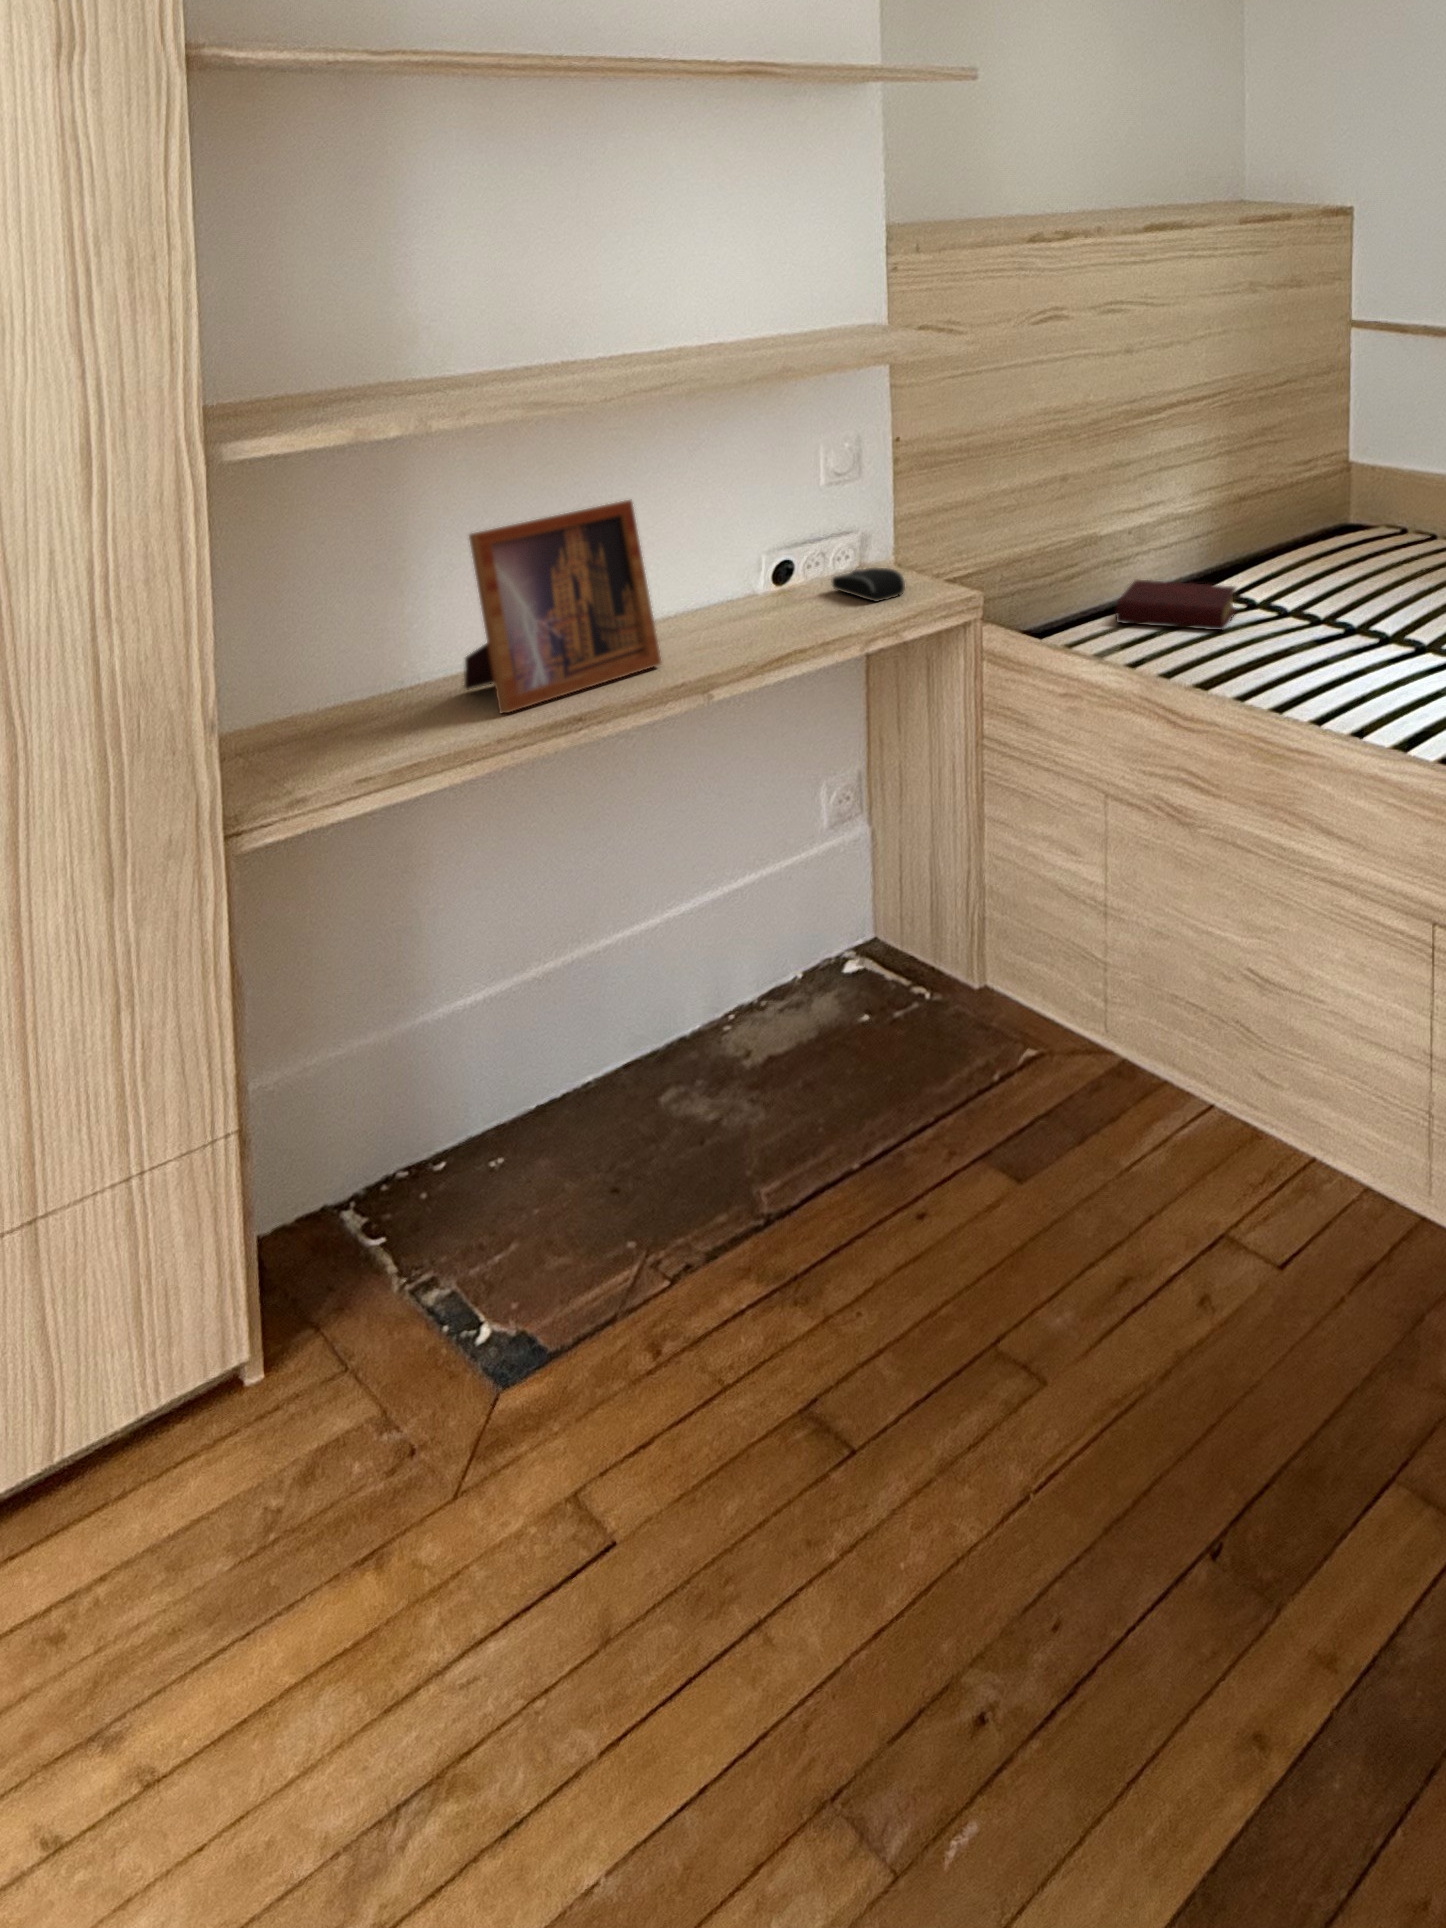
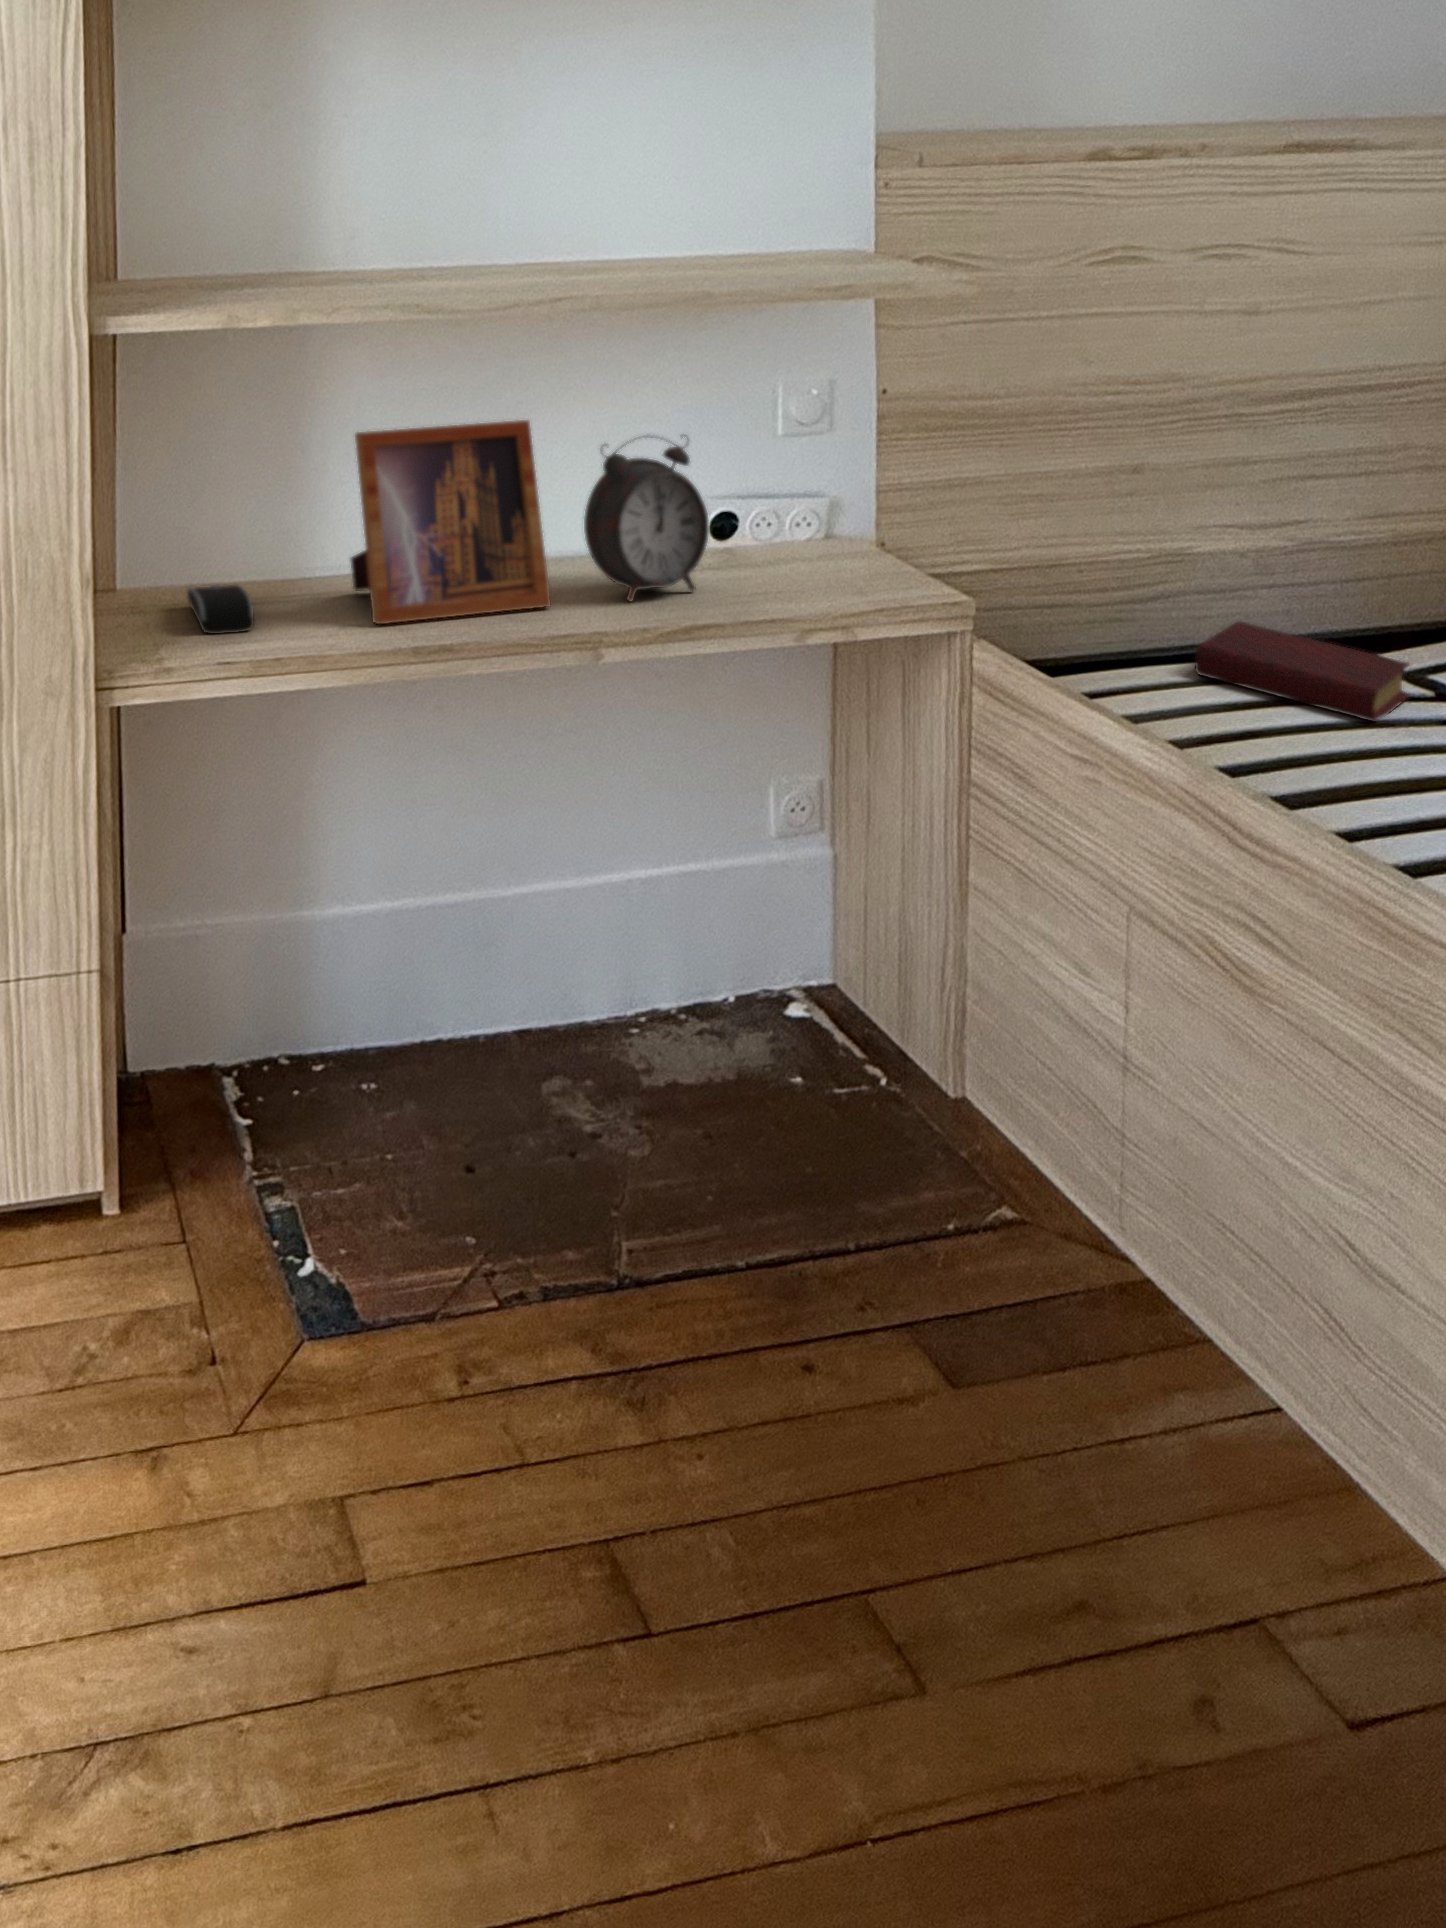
alarm clock: none [683,494,786,647] -> present [584,437,709,601]
computer mouse: present [832,568,905,601] -> present [187,584,254,634]

